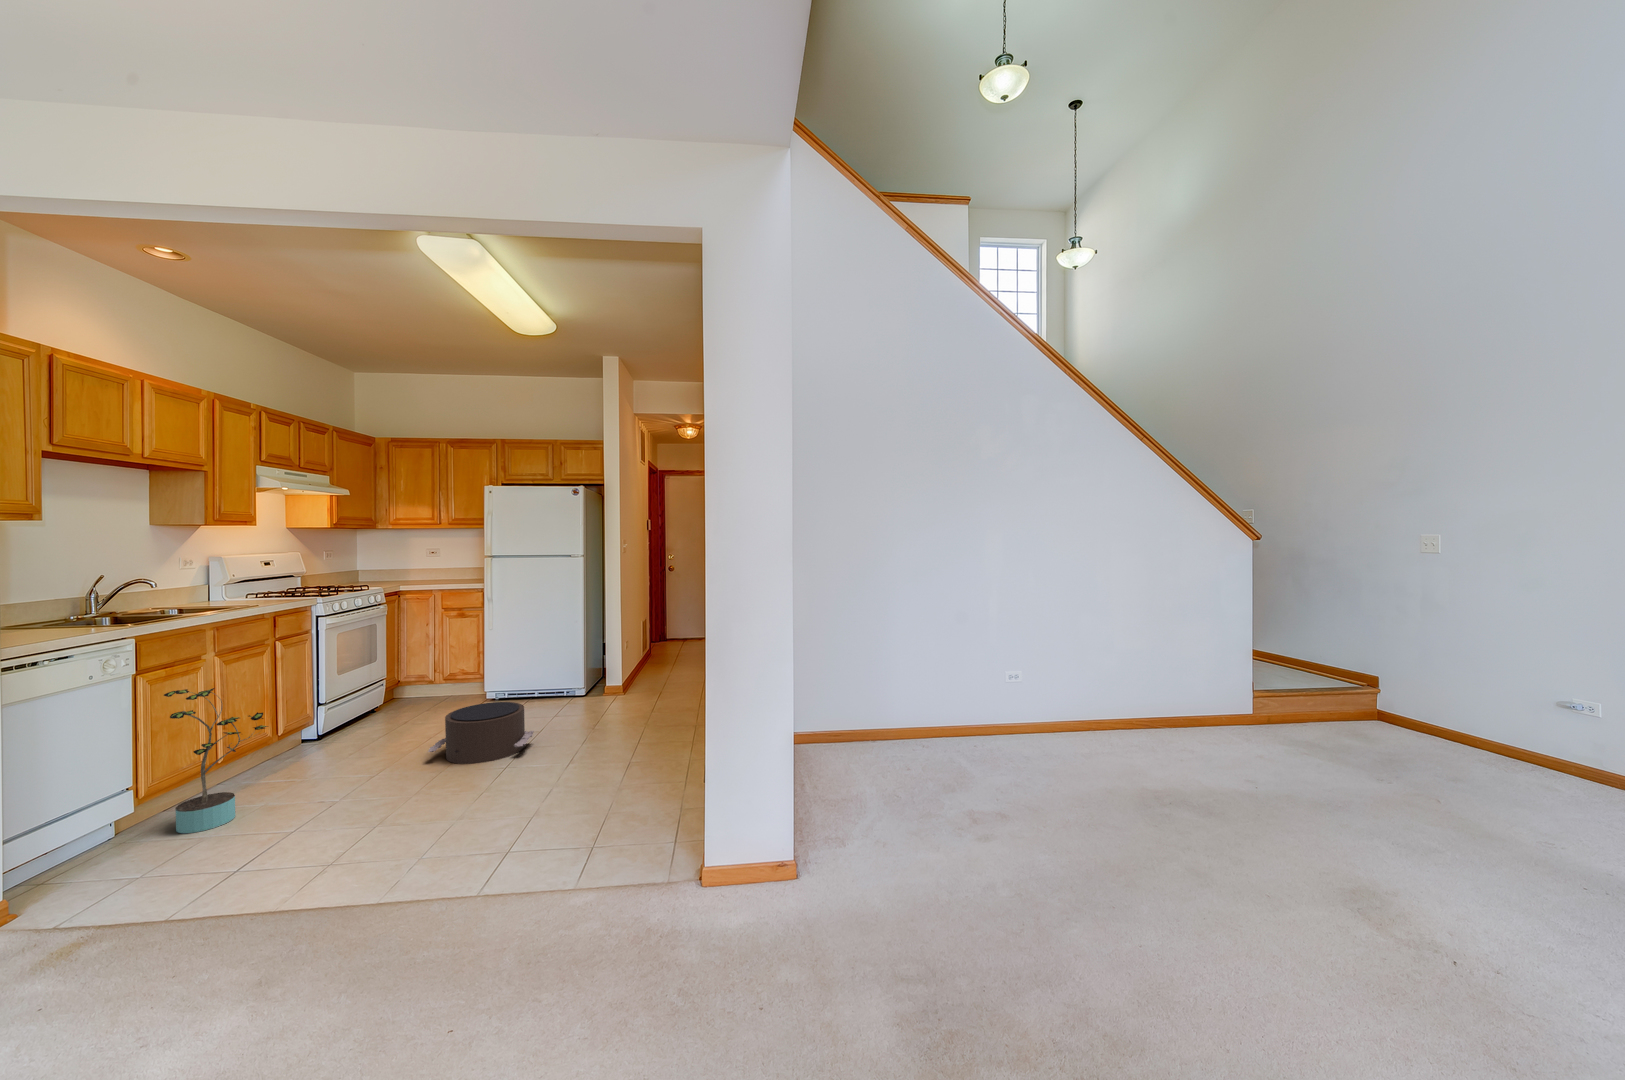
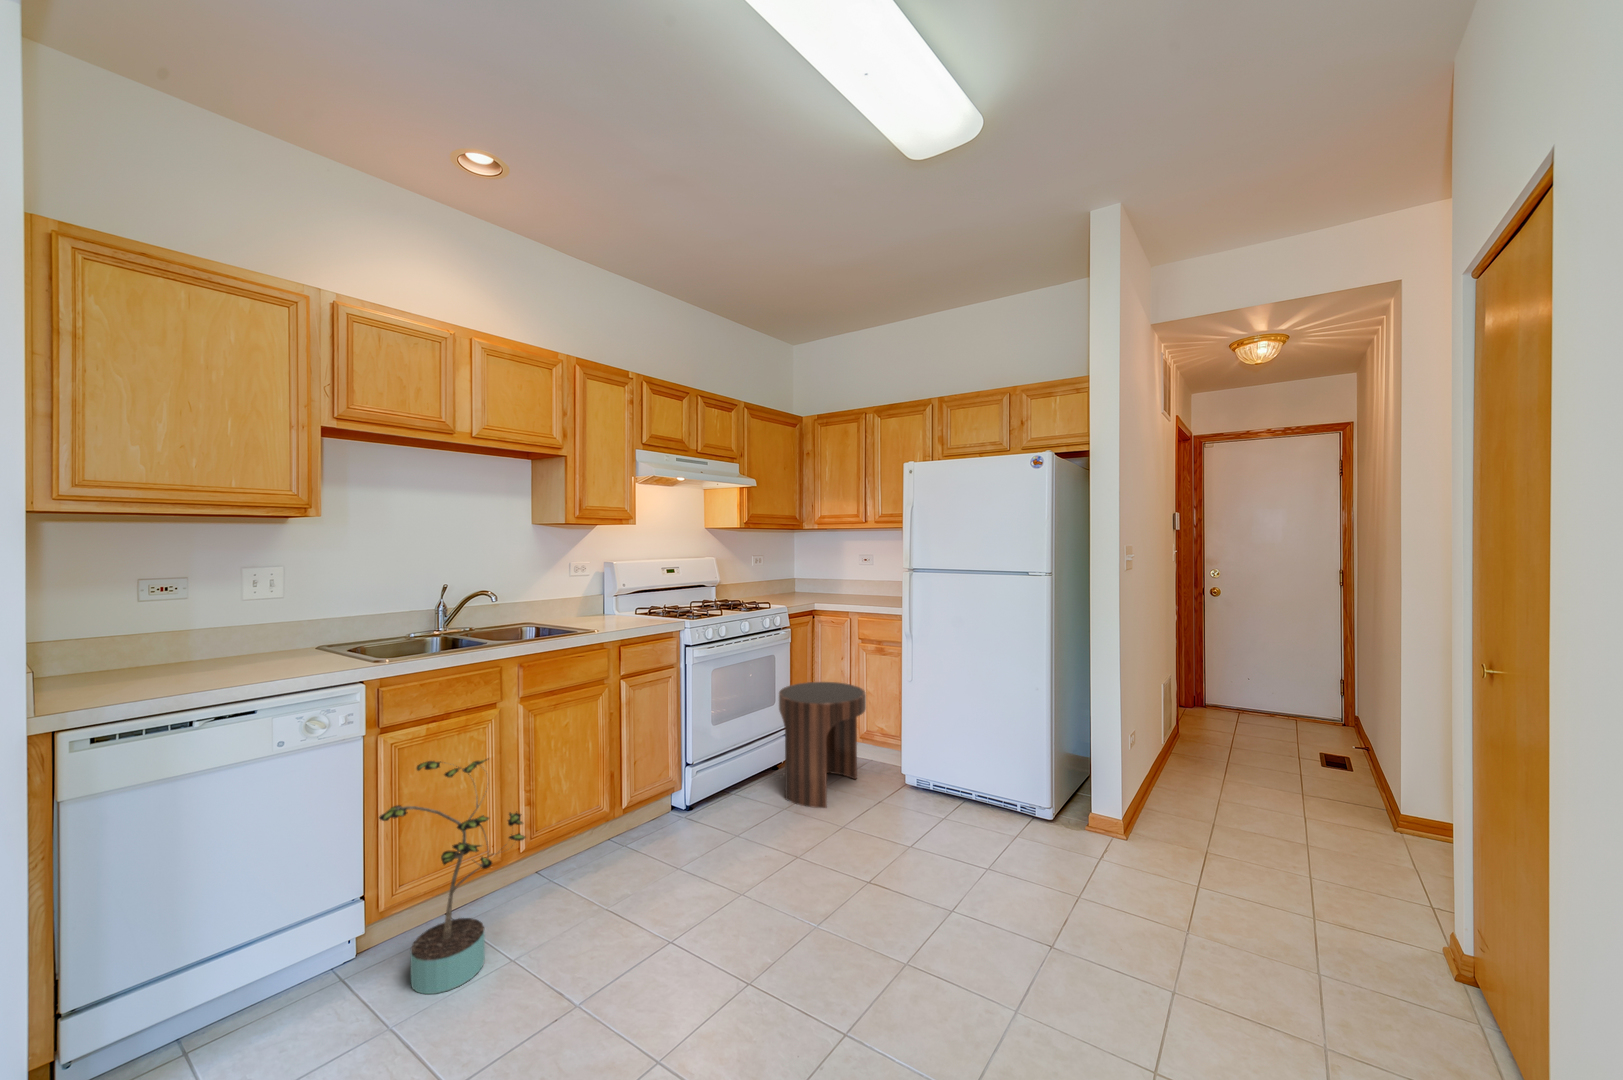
side table: none [386,638,459,720] -> present [779,682,866,808]
pouf: present [428,702,534,764] -> none [746,846,927,1006]

